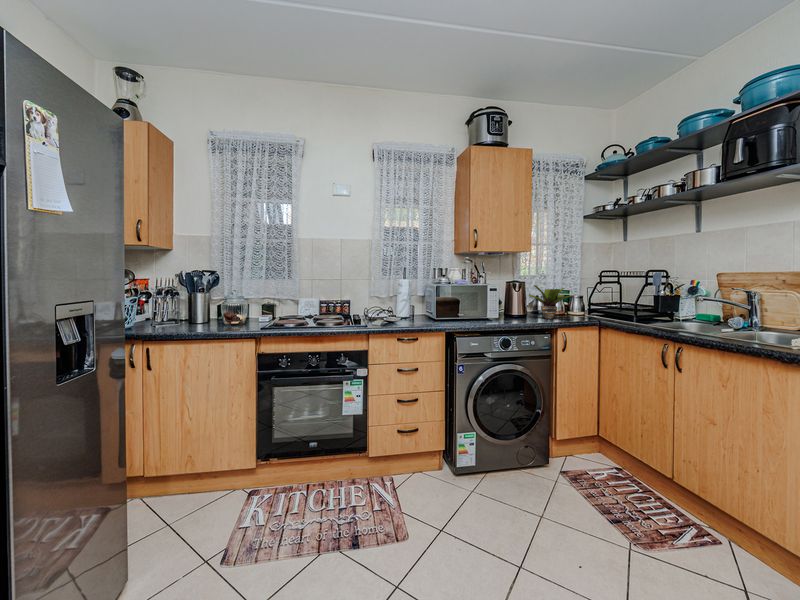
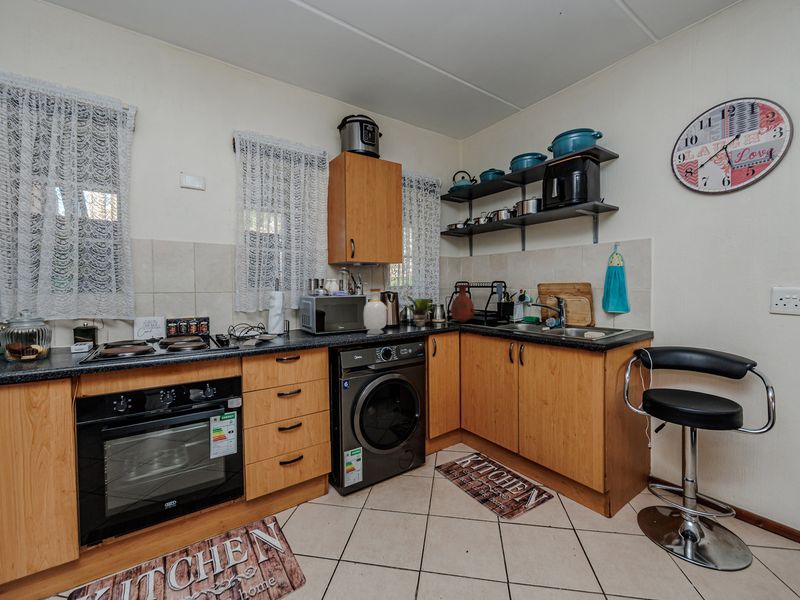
vase: none [590,274,622,318] -> present [450,285,475,323]
bottle: none [483,276,509,322] -> present [363,289,388,334]

